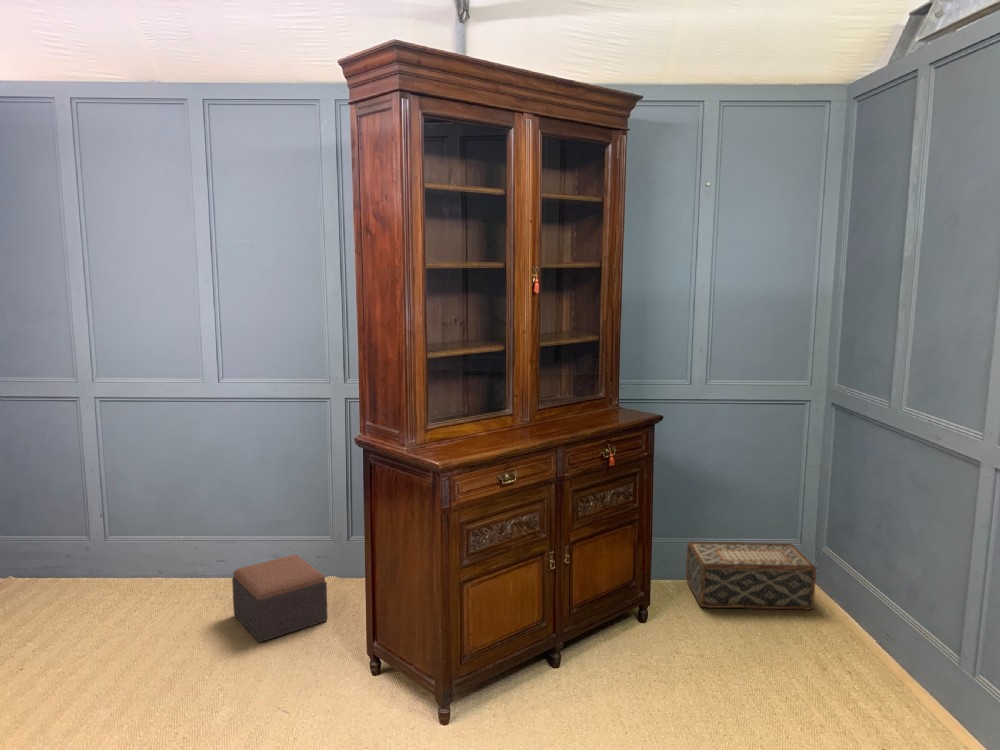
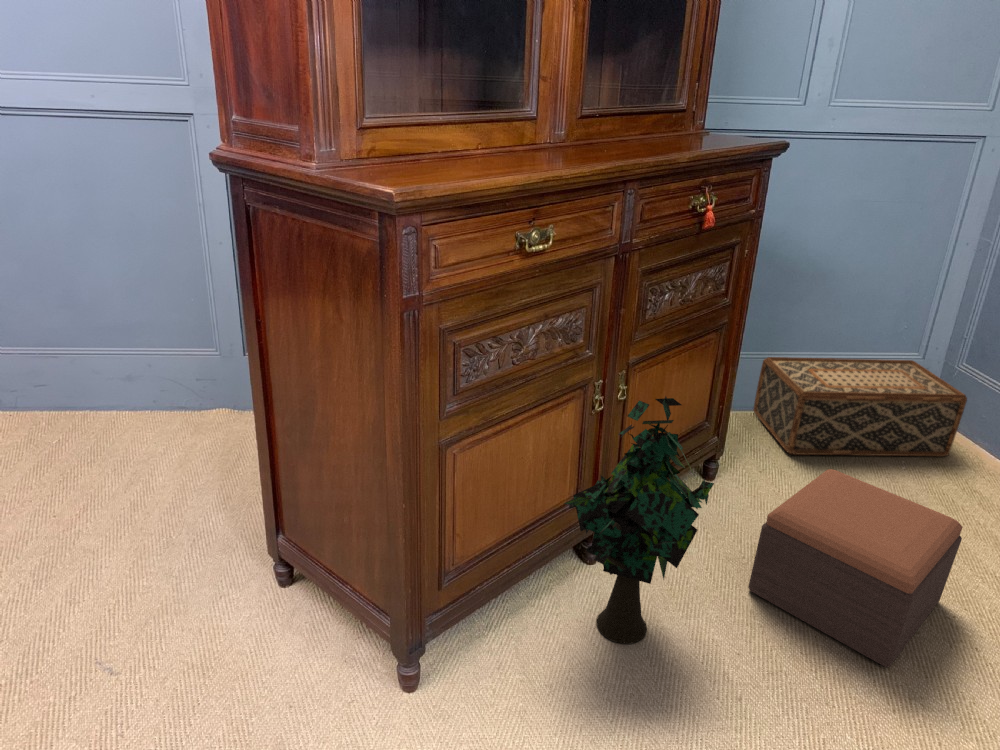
footstool: present [232,555,328,642] -> present [748,469,963,667]
decorative plant: none [528,558,611,707] -> present [565,396,714,644]

